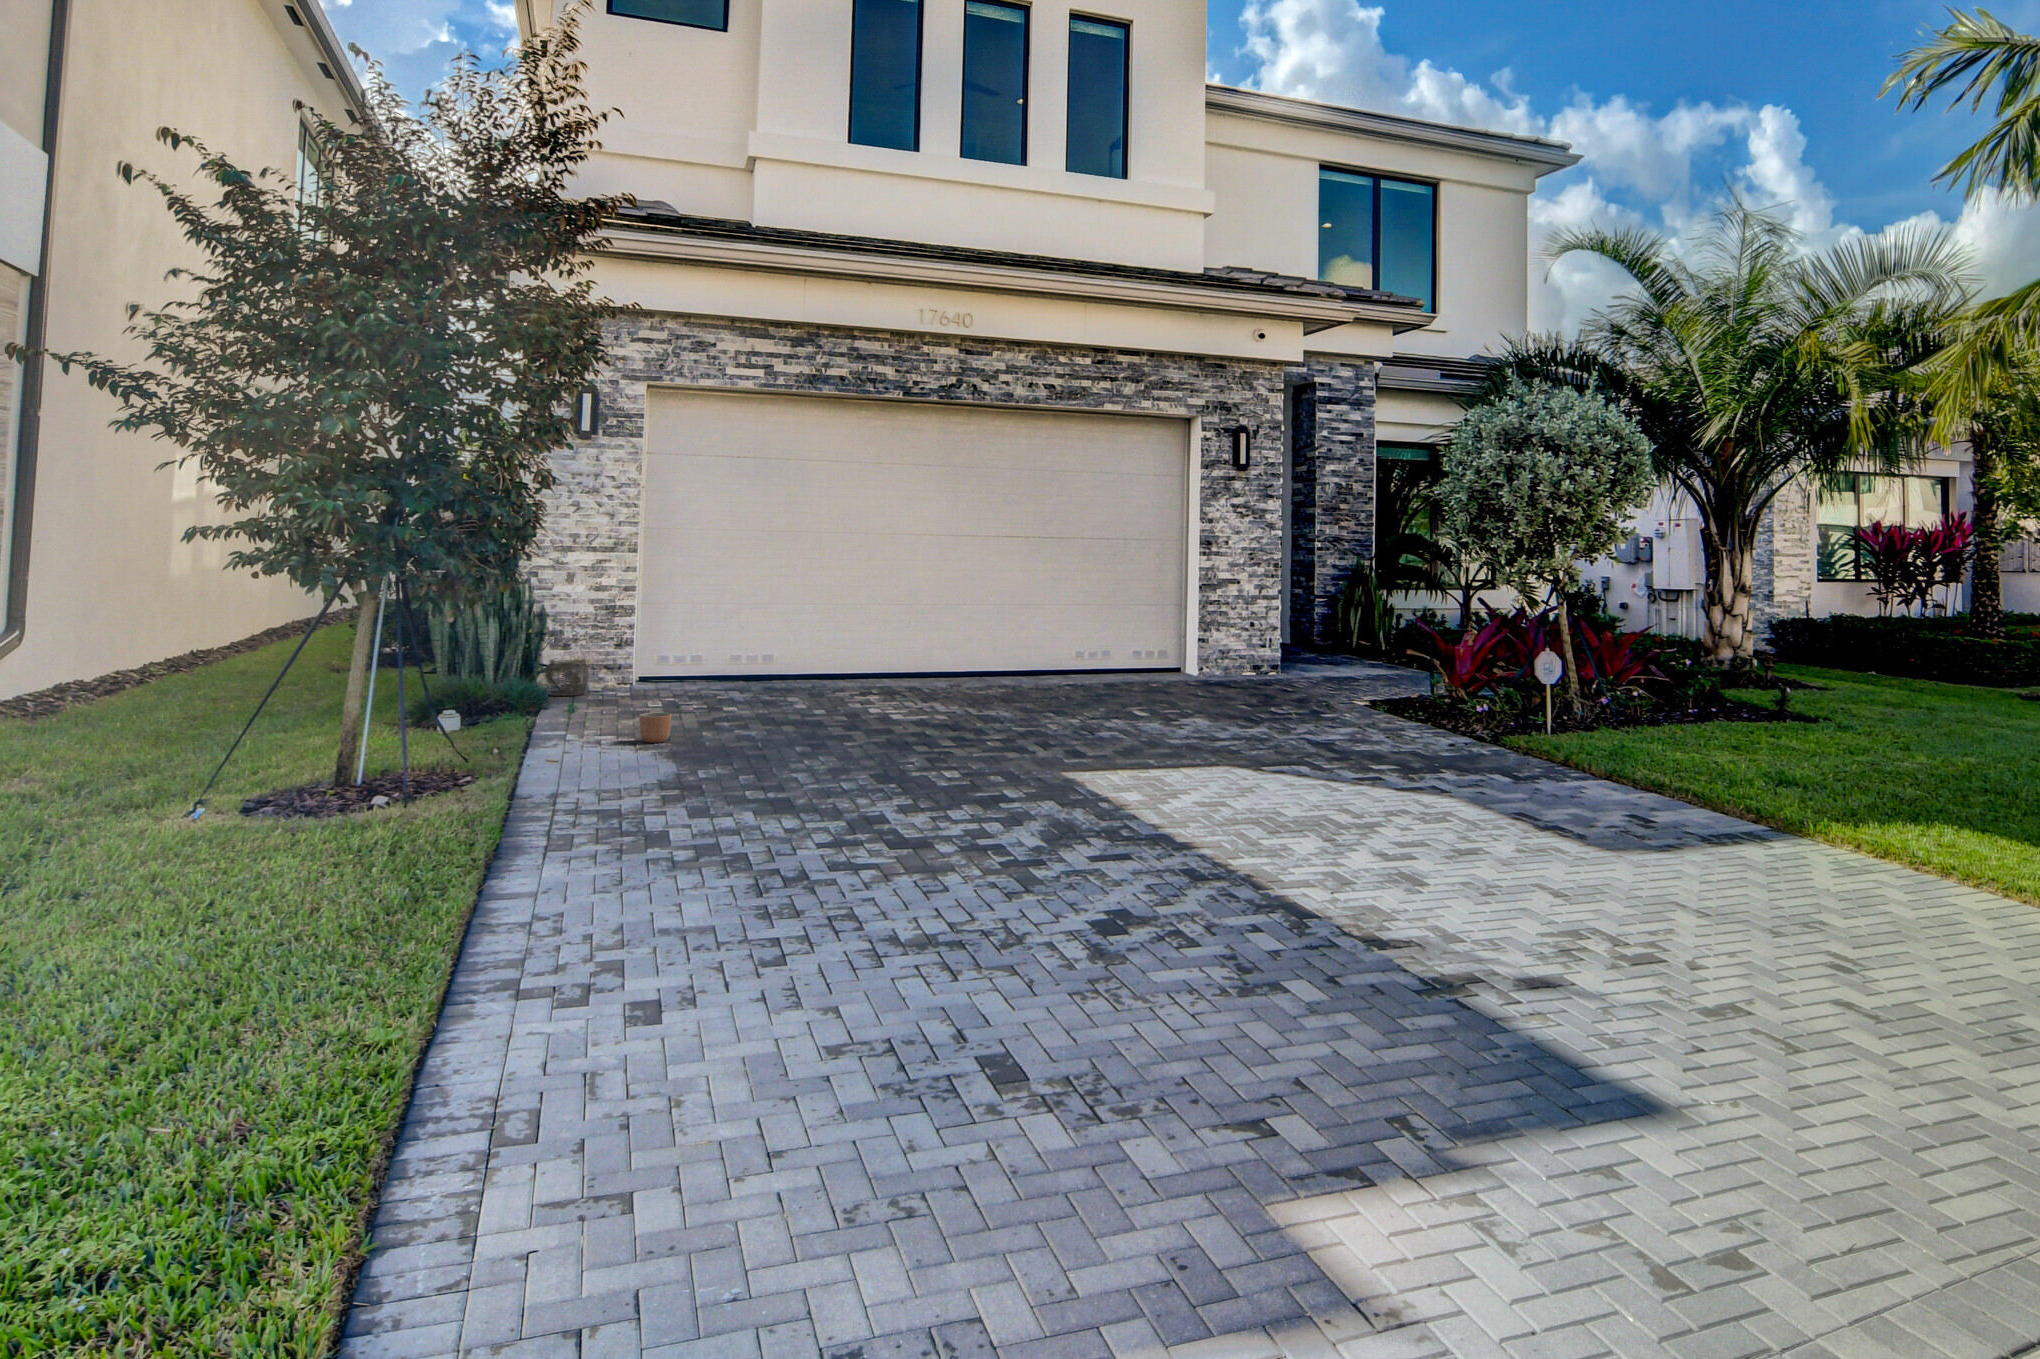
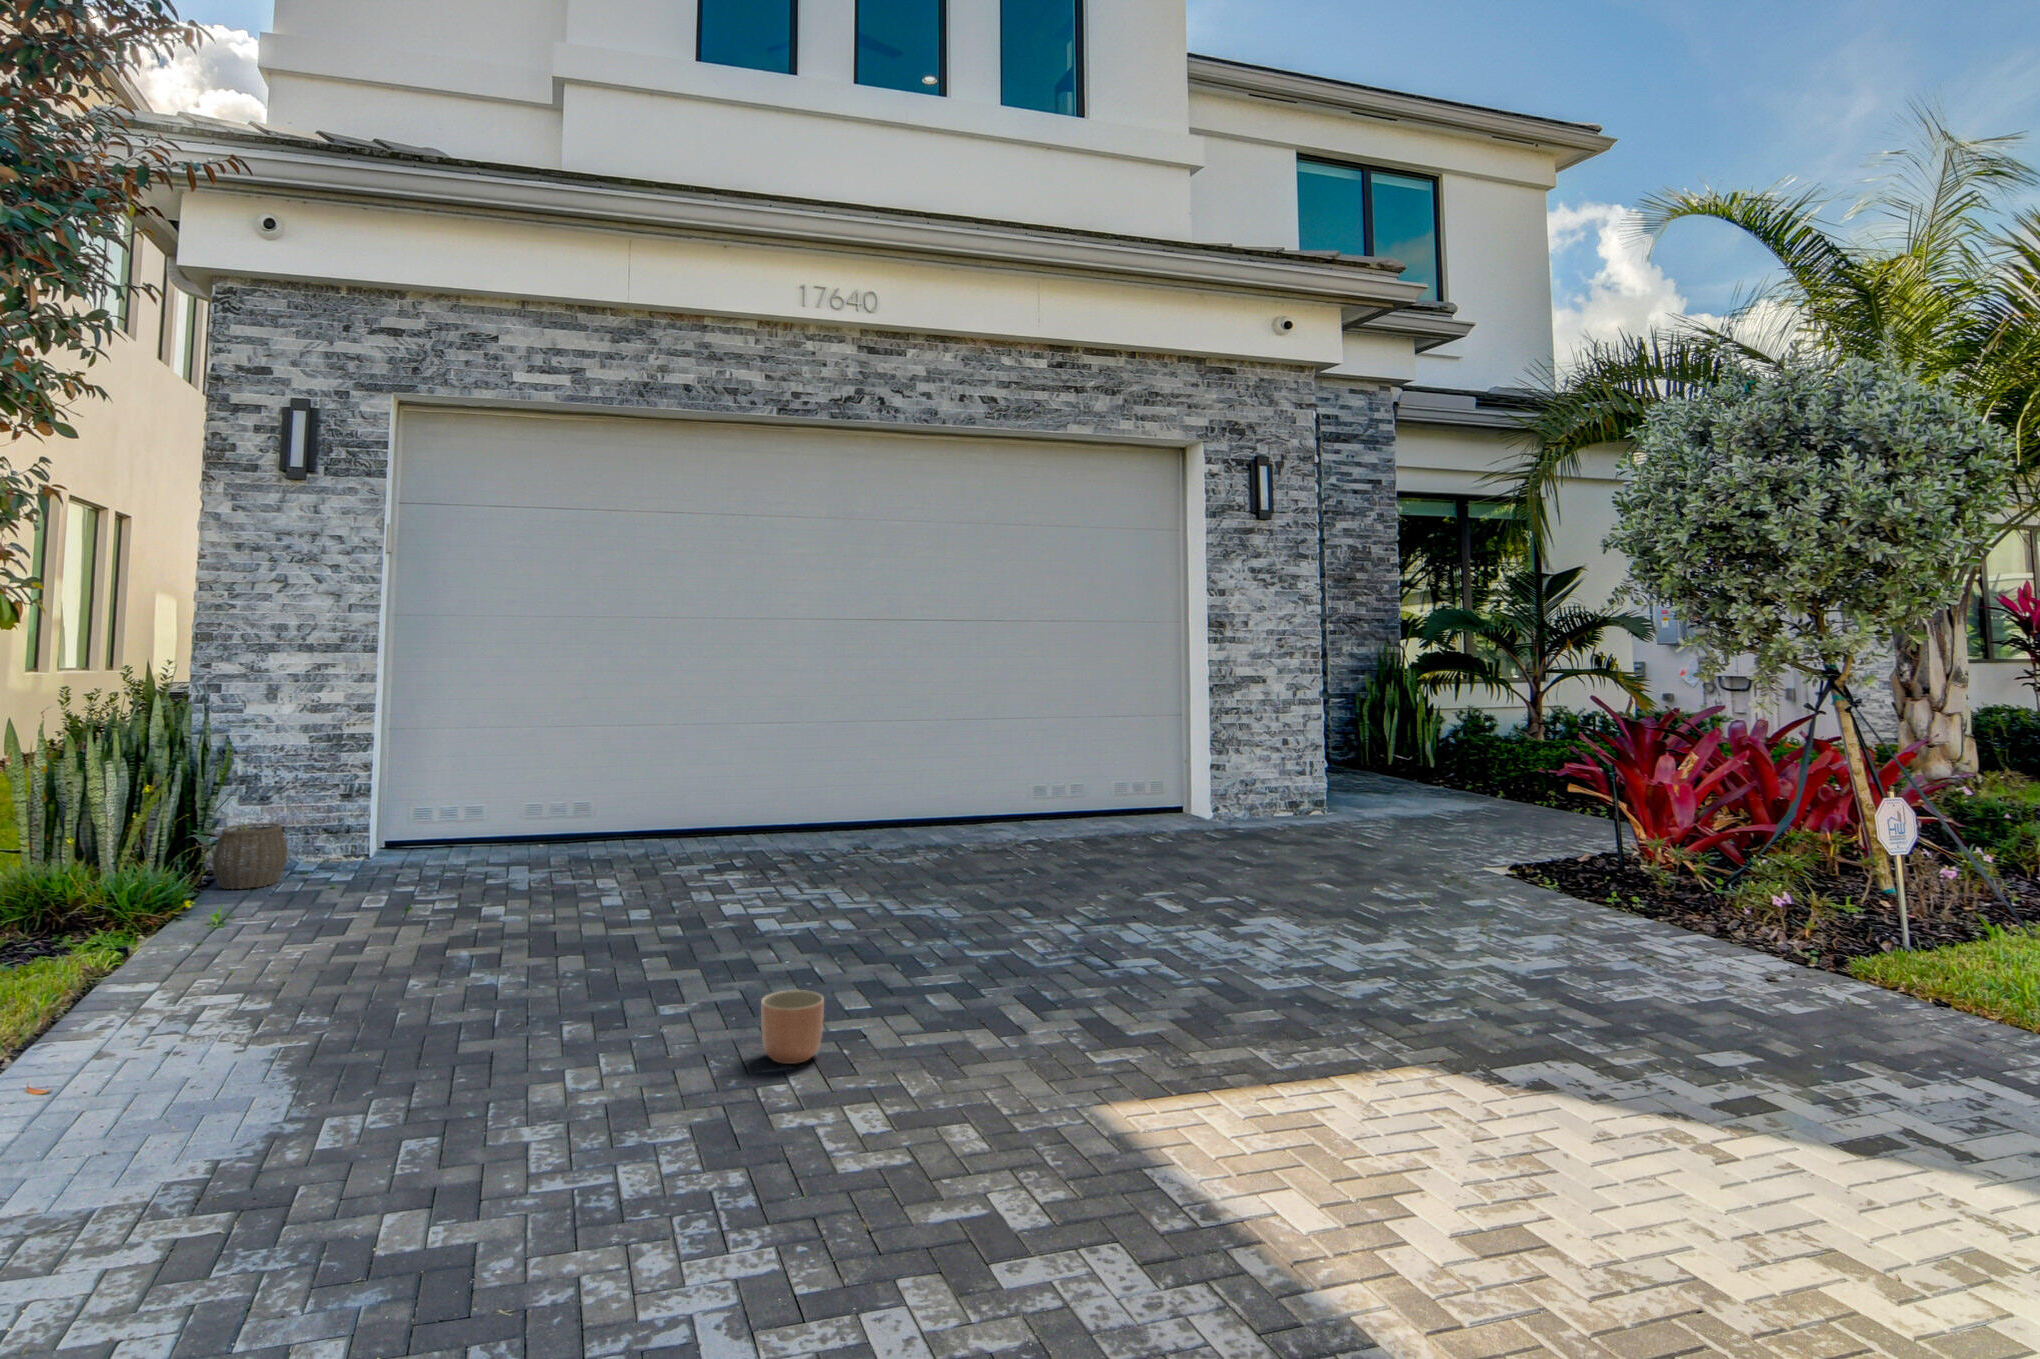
planter: present [639,712,672,743] -> present [761,990,824,1064]

